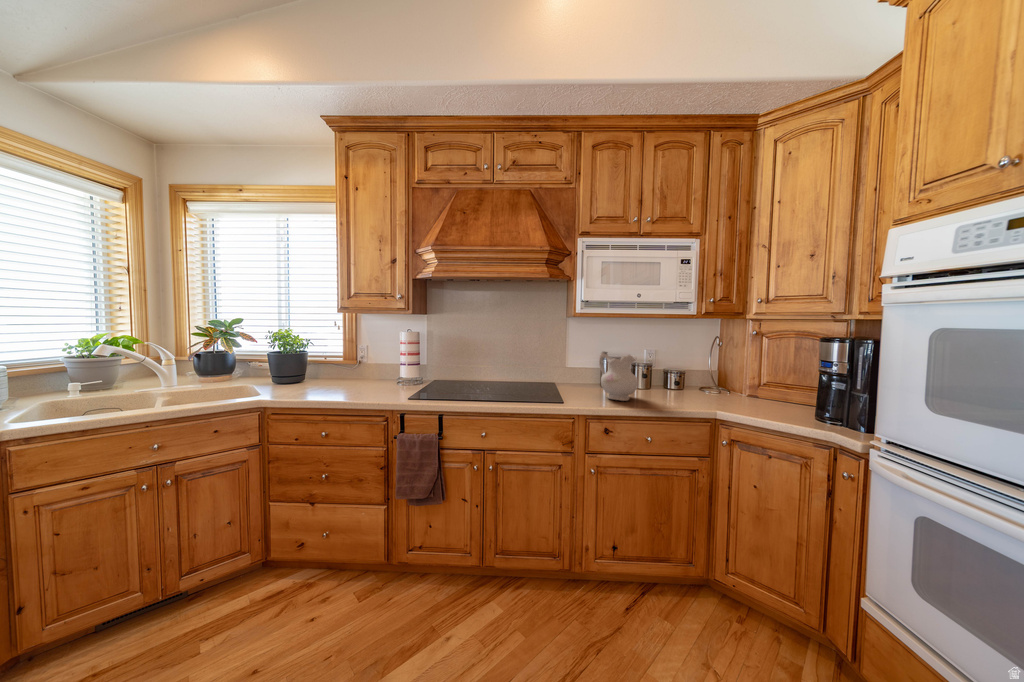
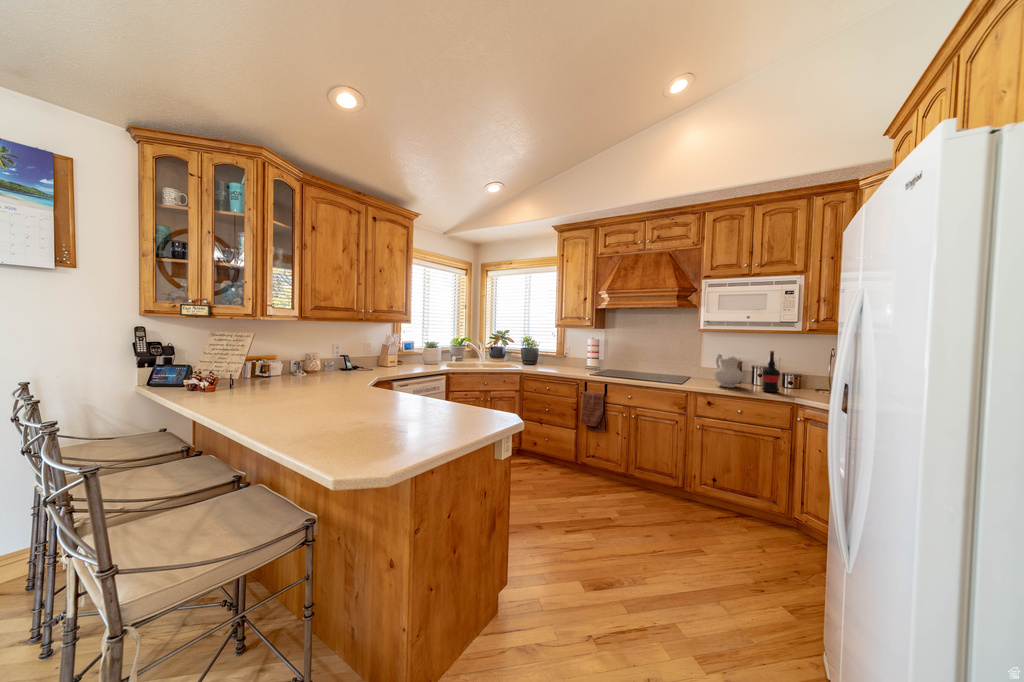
wine bottle: none [665,345,688,404] -> present [762,351,780,392]

